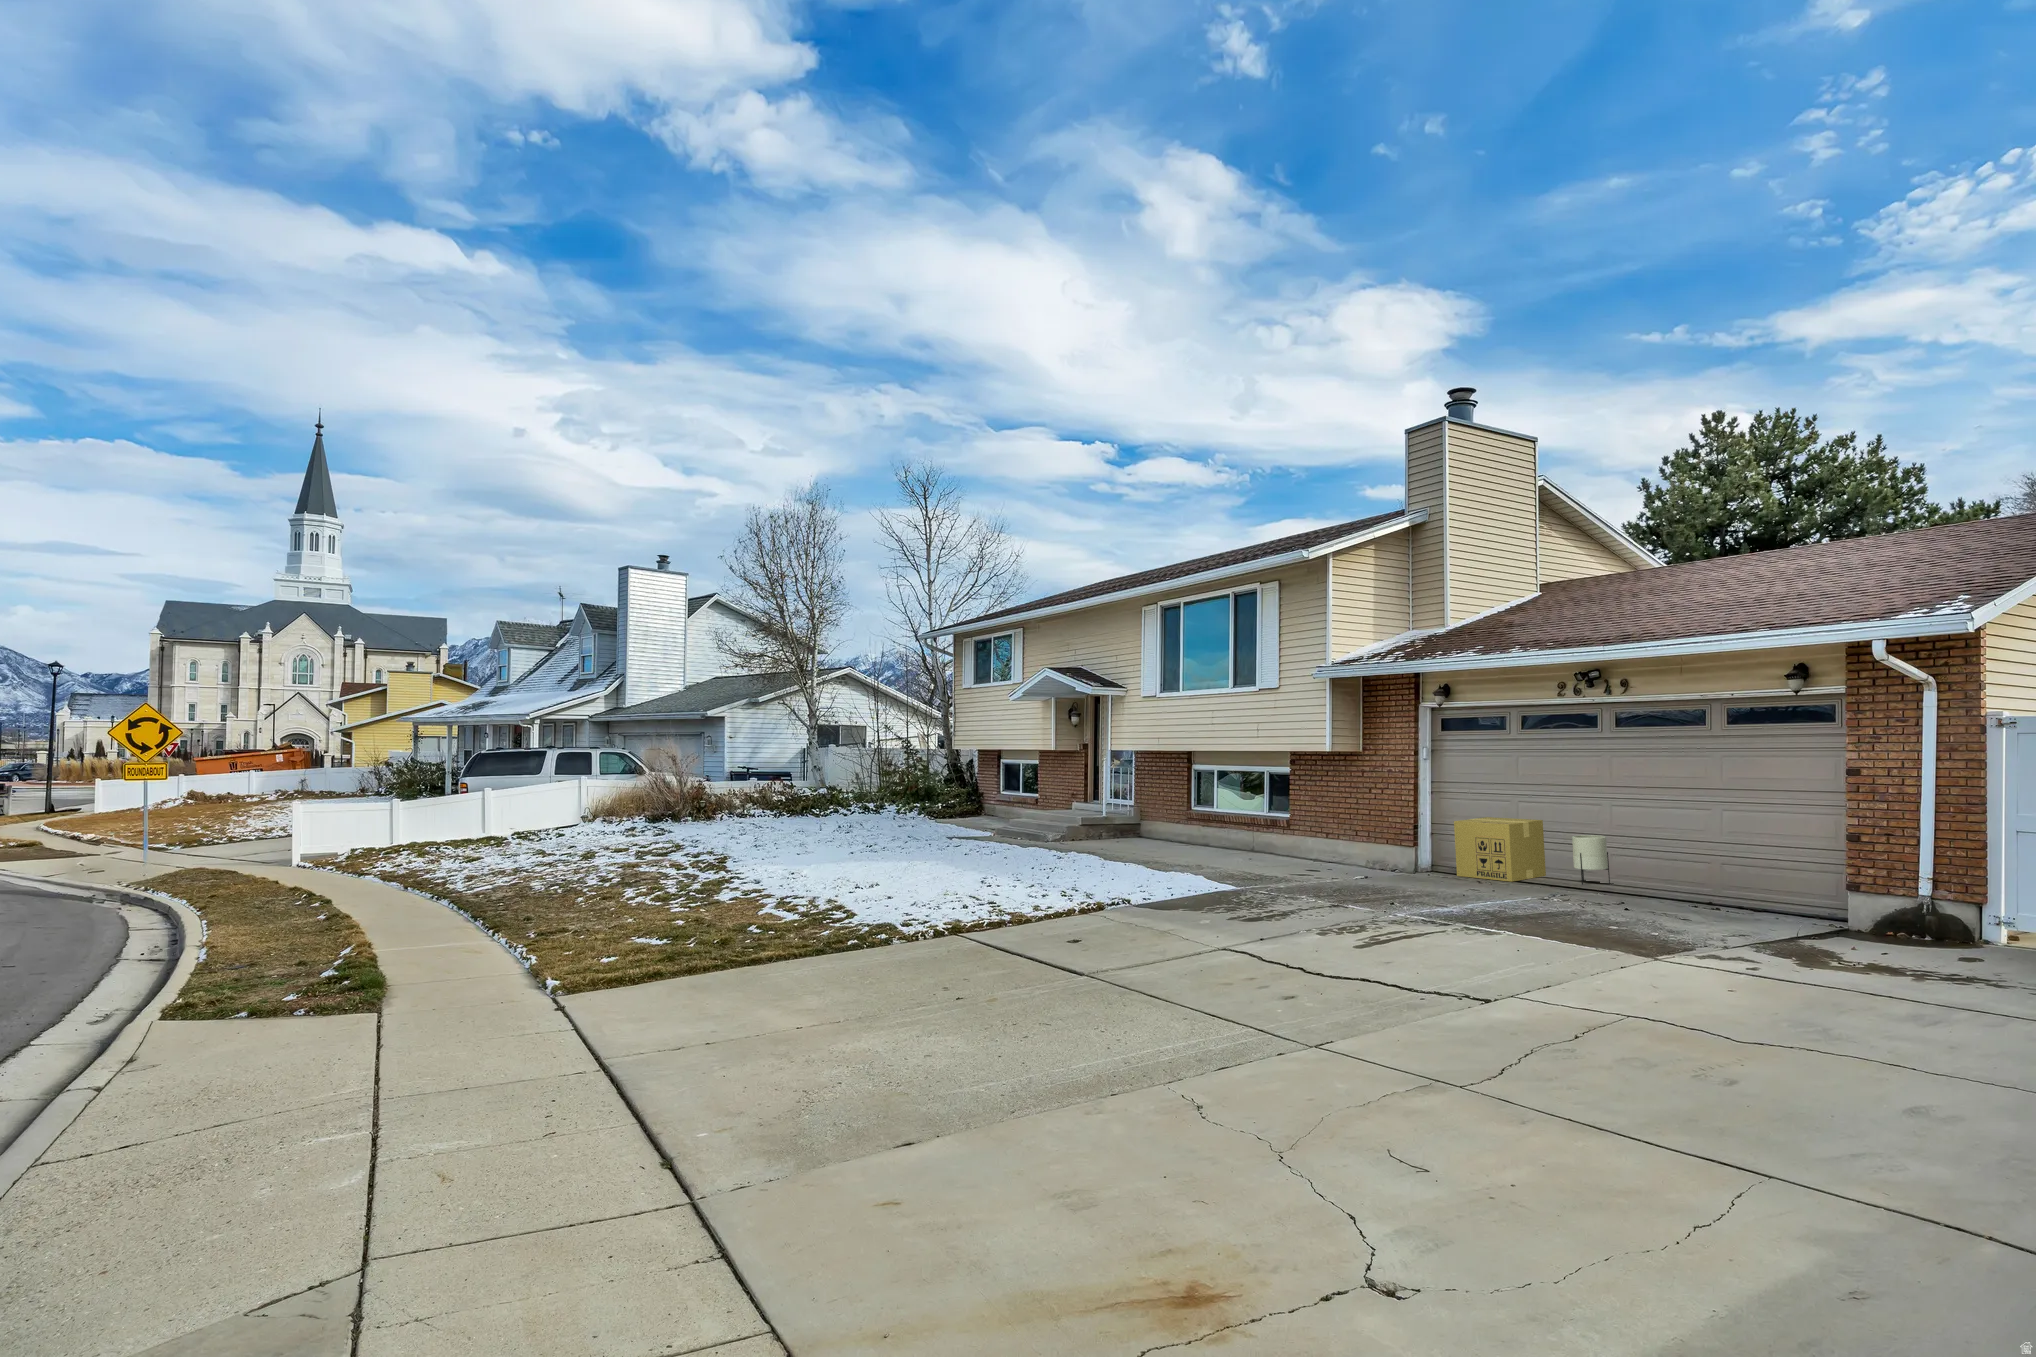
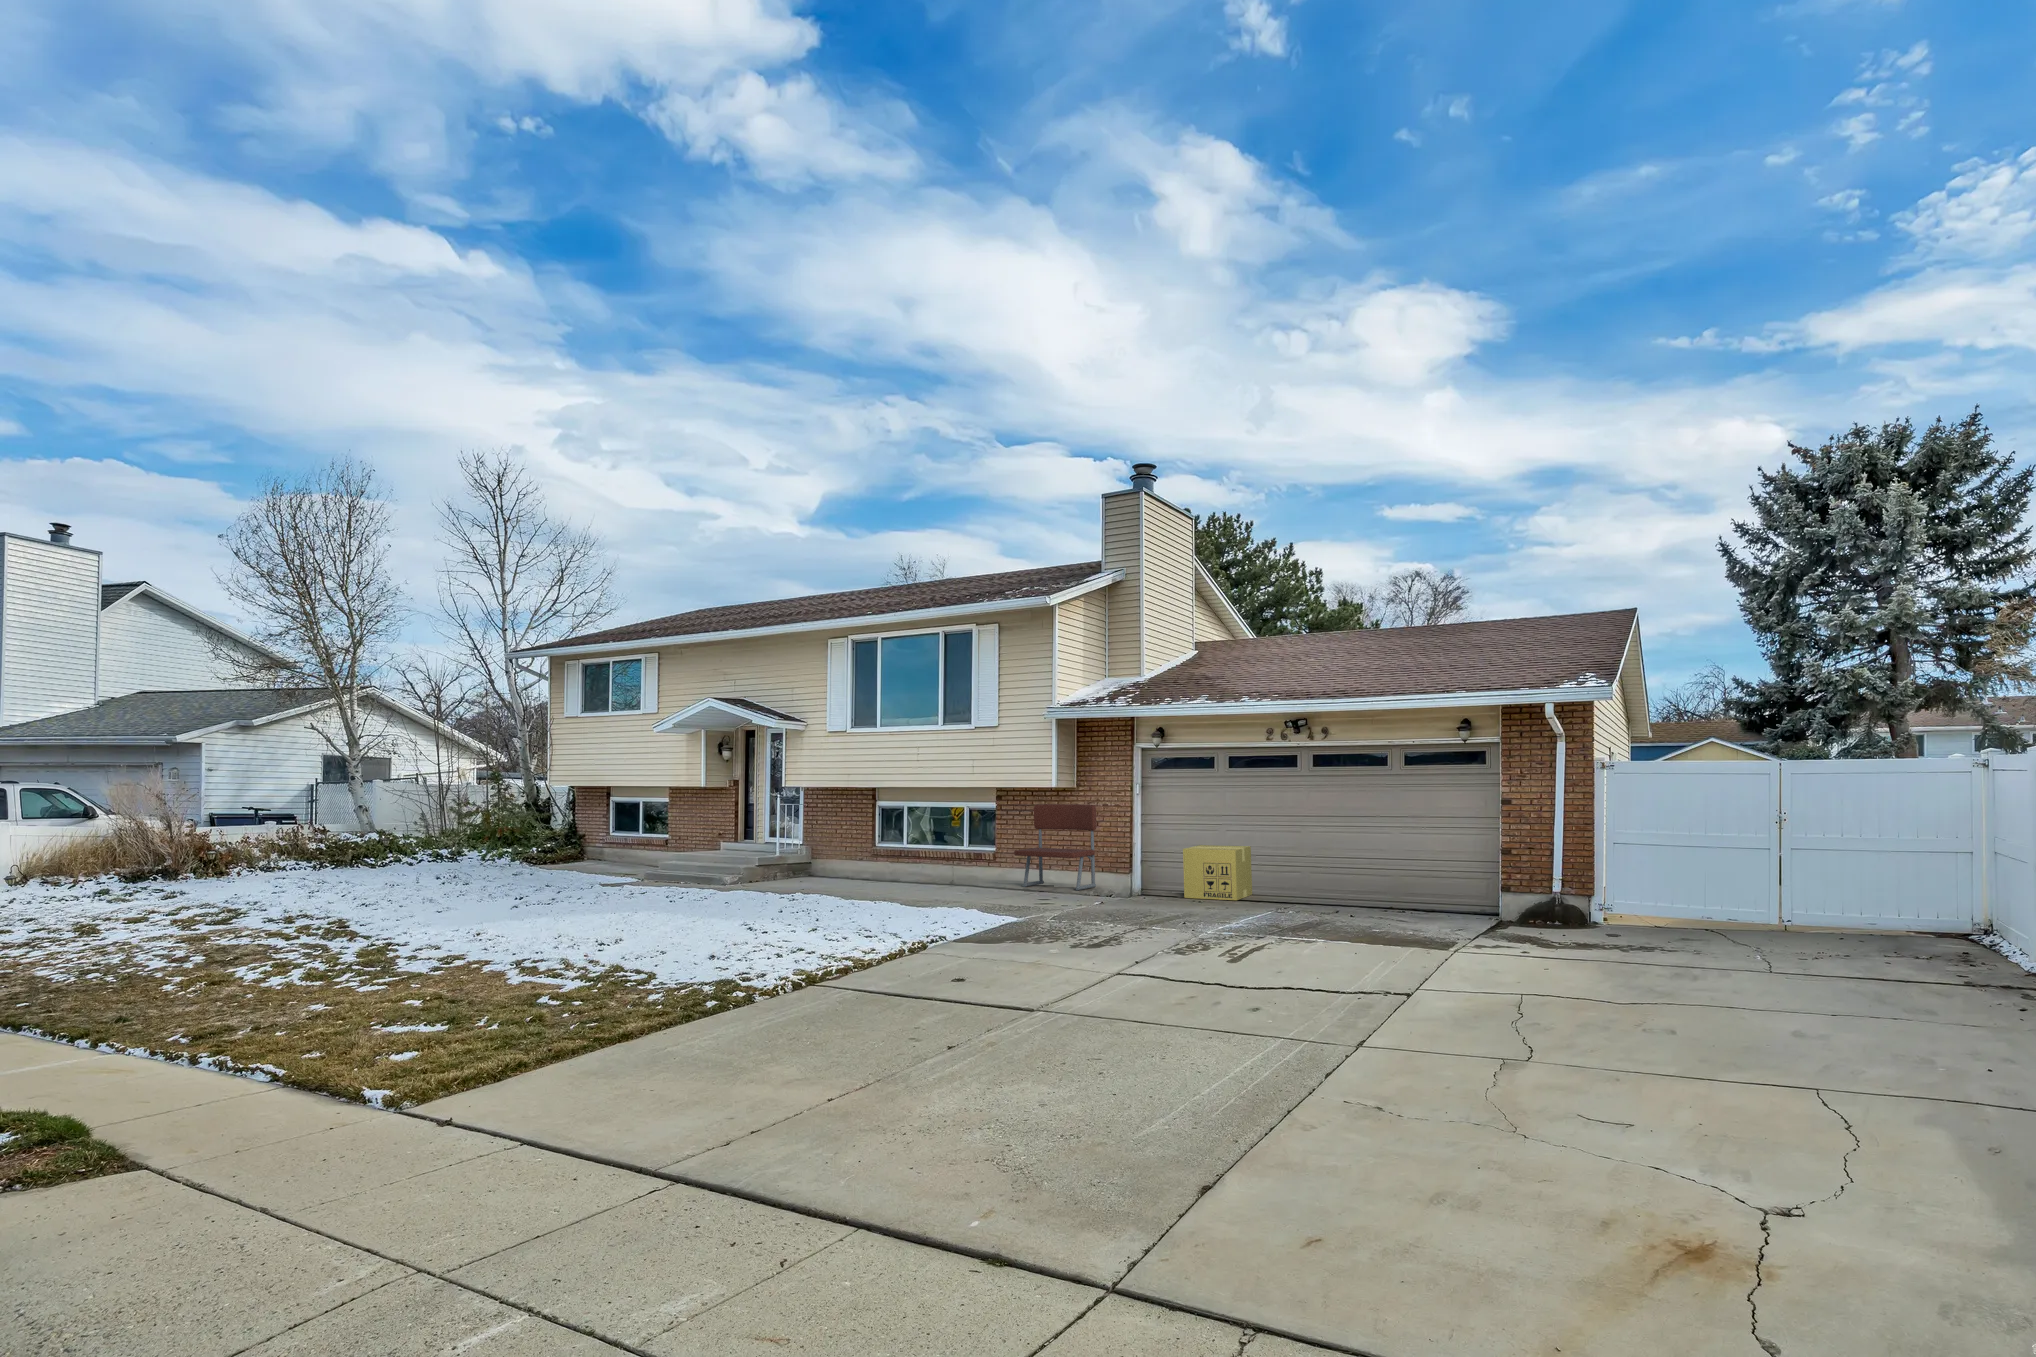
bench: none [1295,769,1383,862] -> present [1014,804,1096,890]
planter: present [1572,835,1610,885] -> none [1282,858,1310,900]

